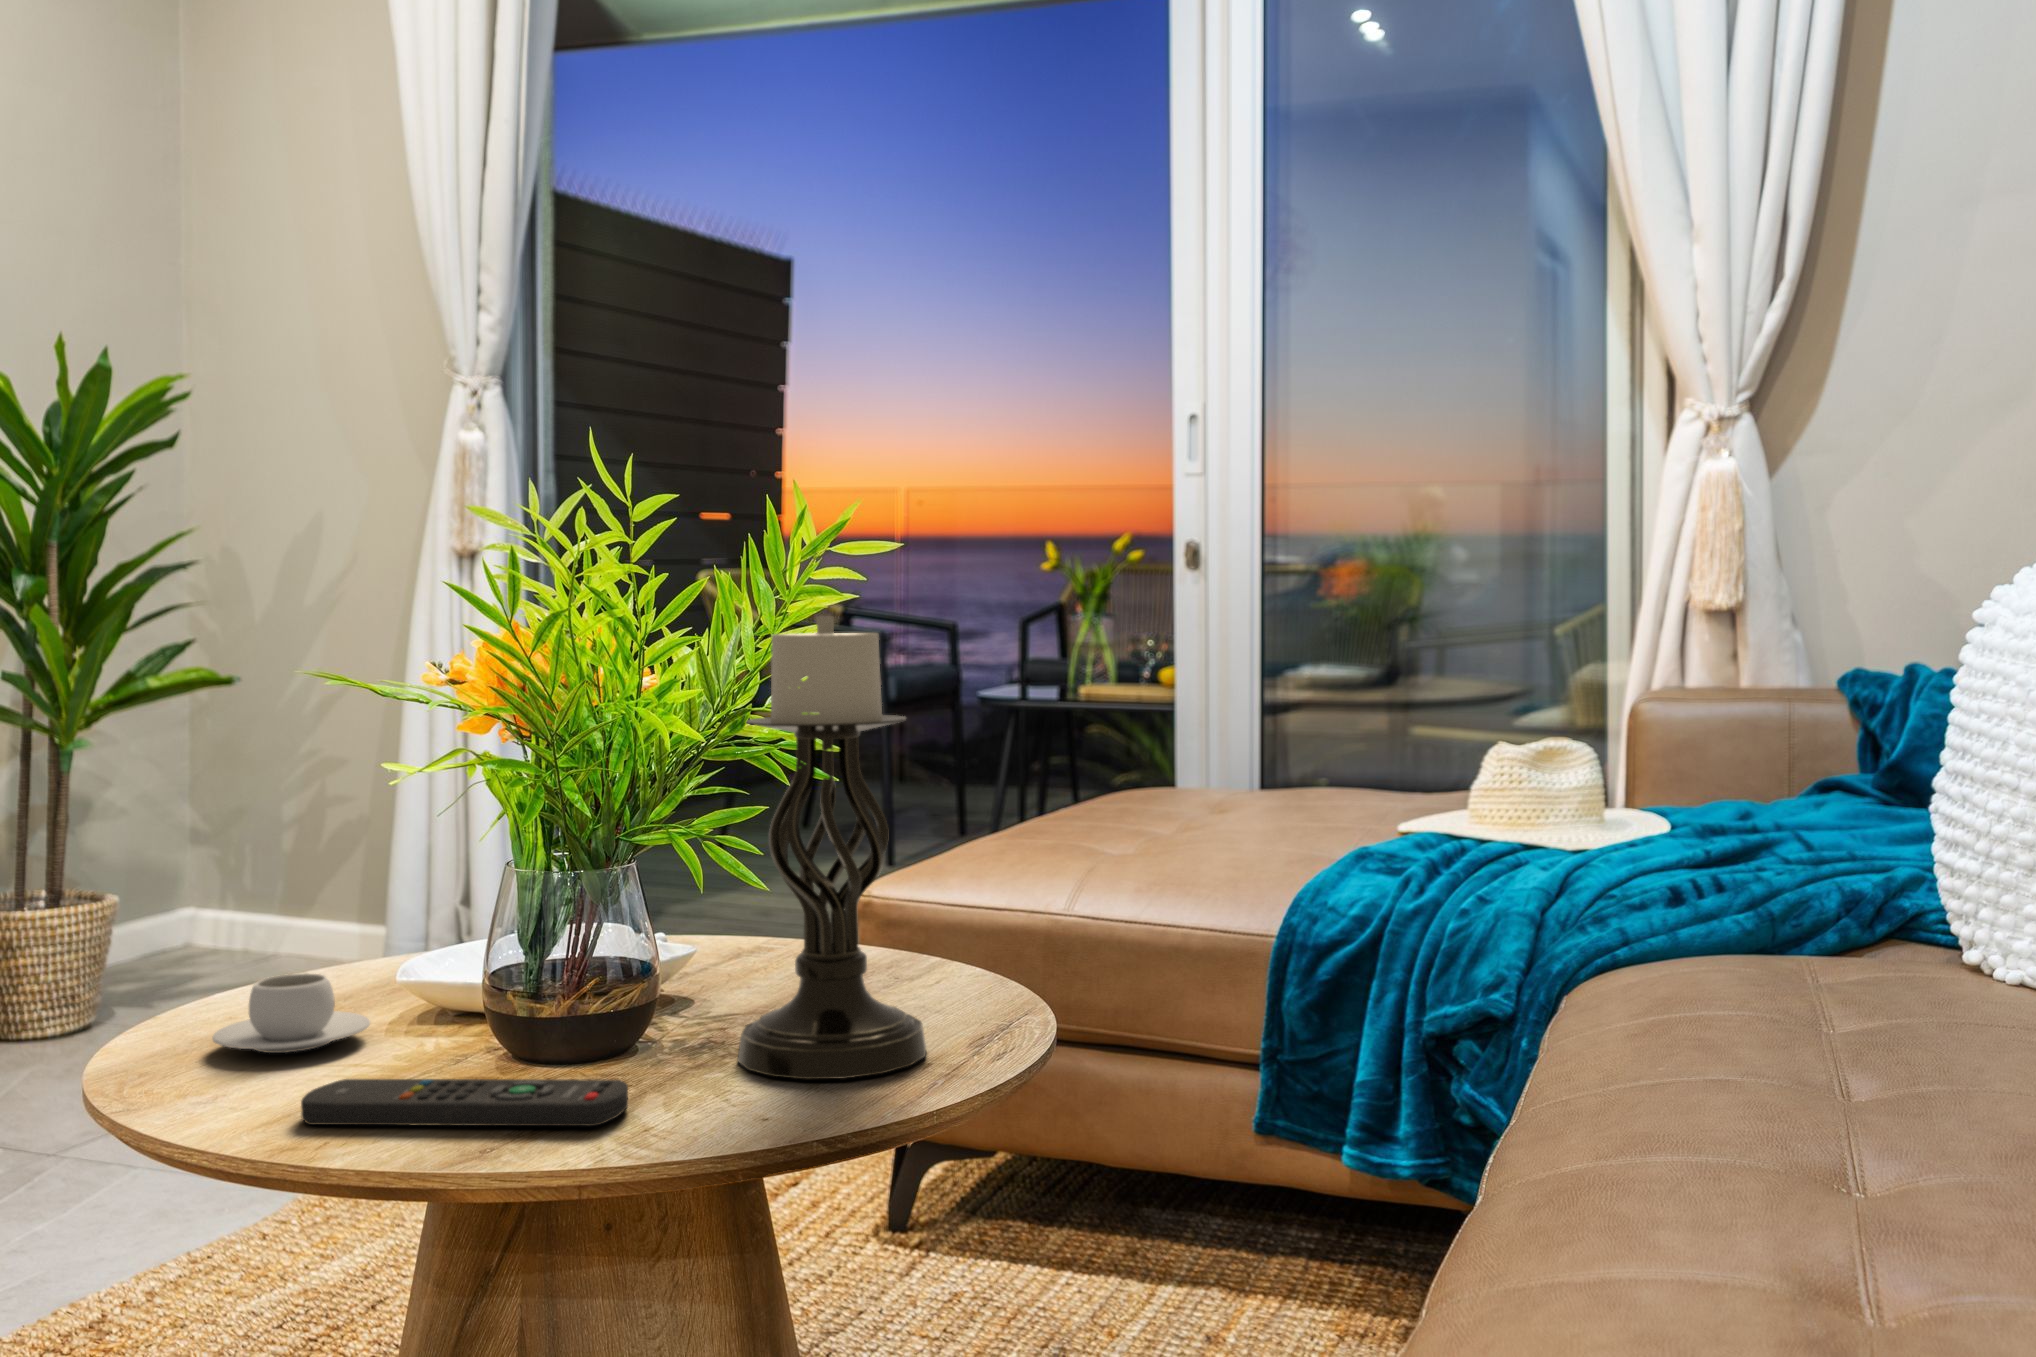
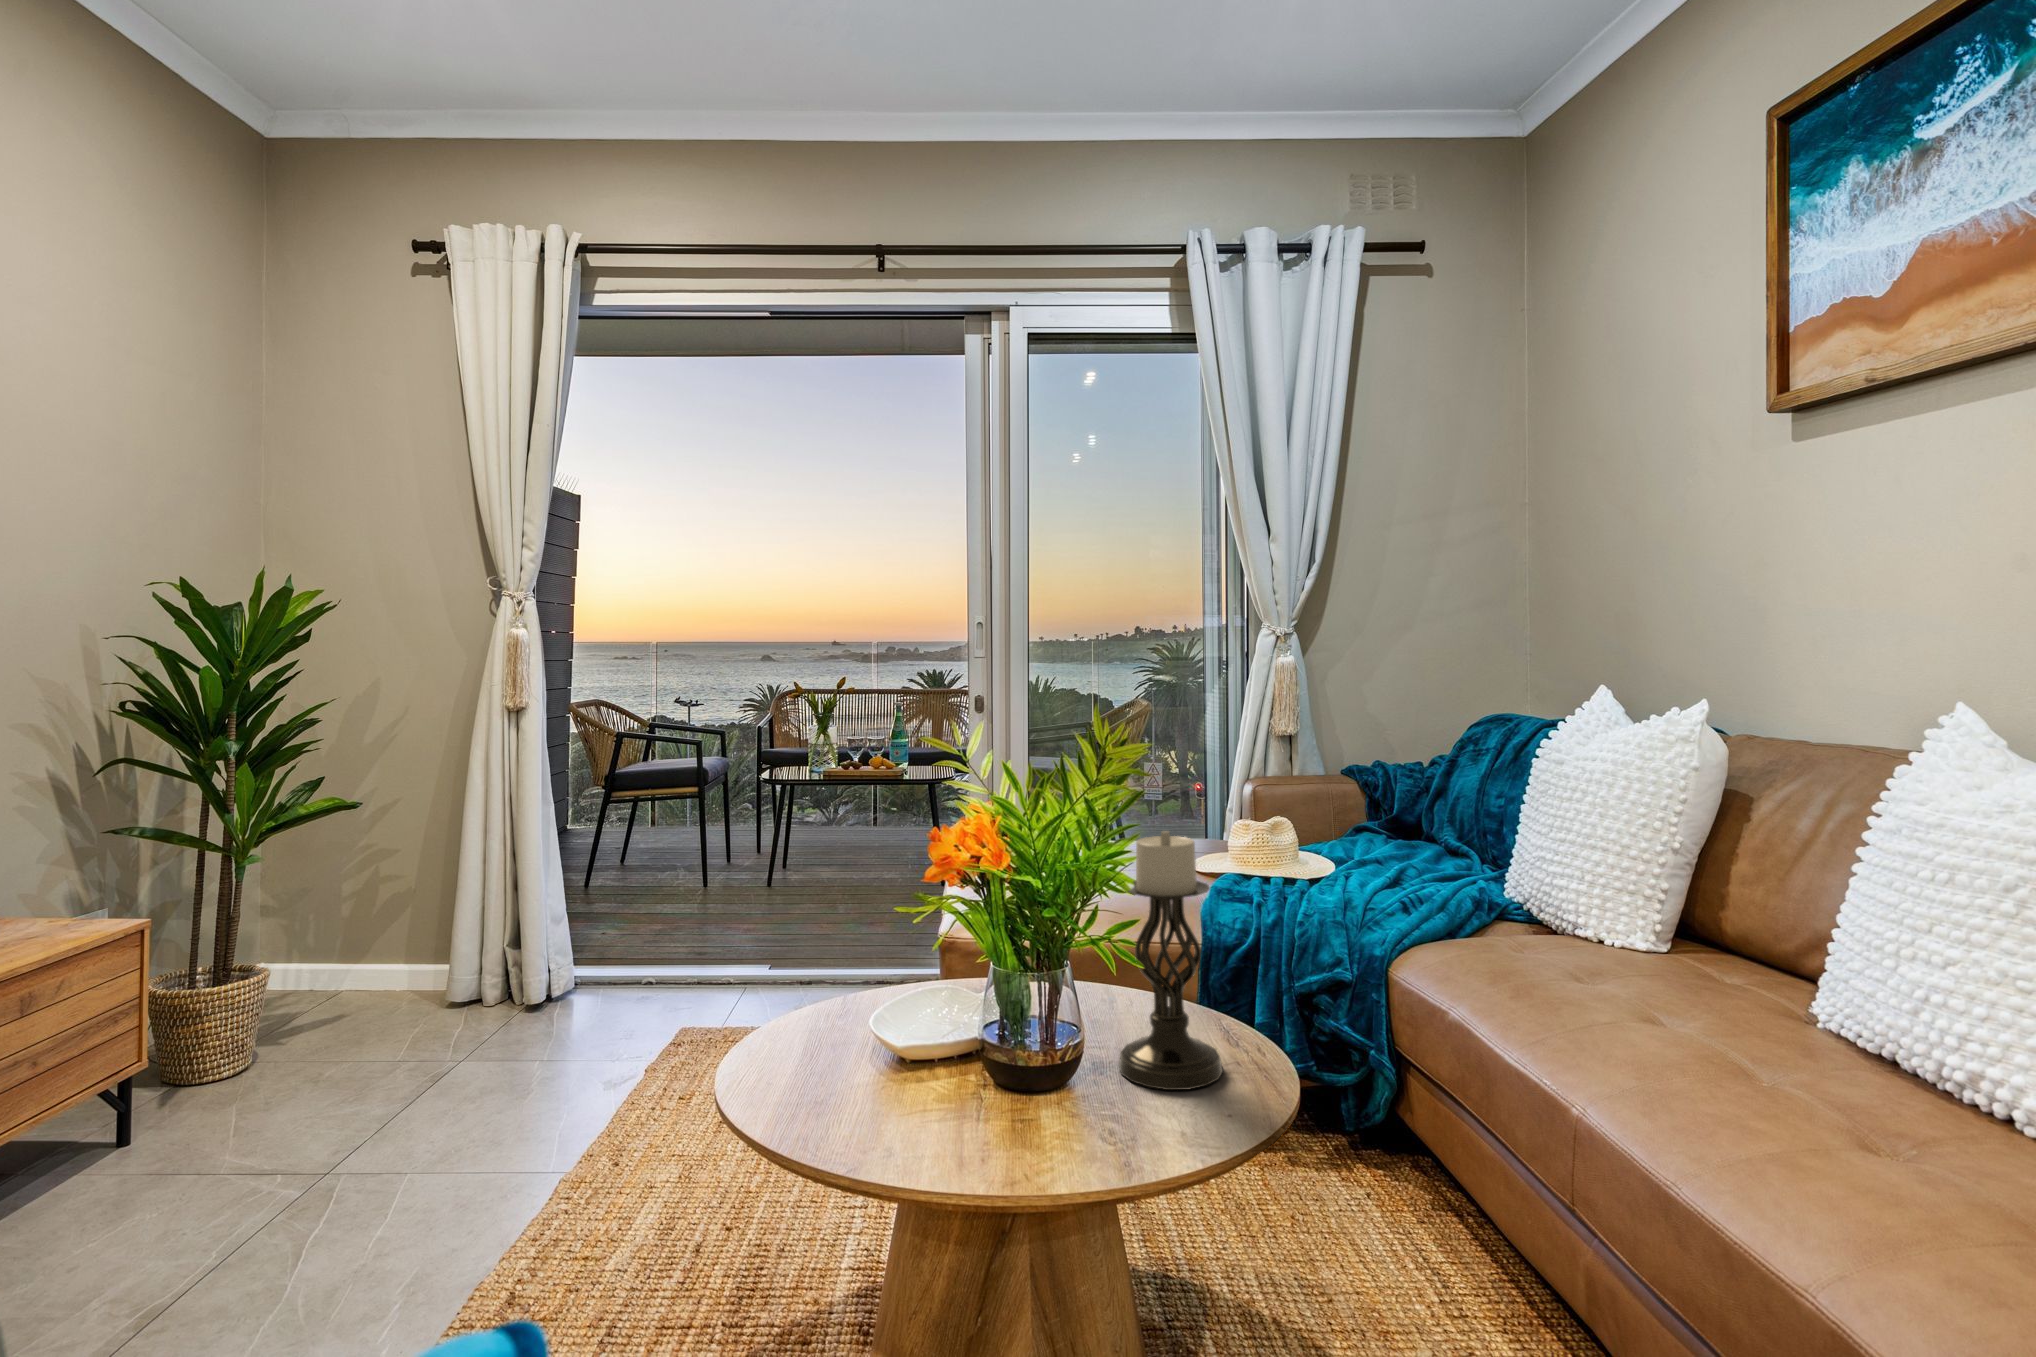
teacup: present [212,973,370,1053] -> none [818,1063,908,1122]
remote control: present [301,1079,628,1126] -> none [967,1110,1146,1170]

